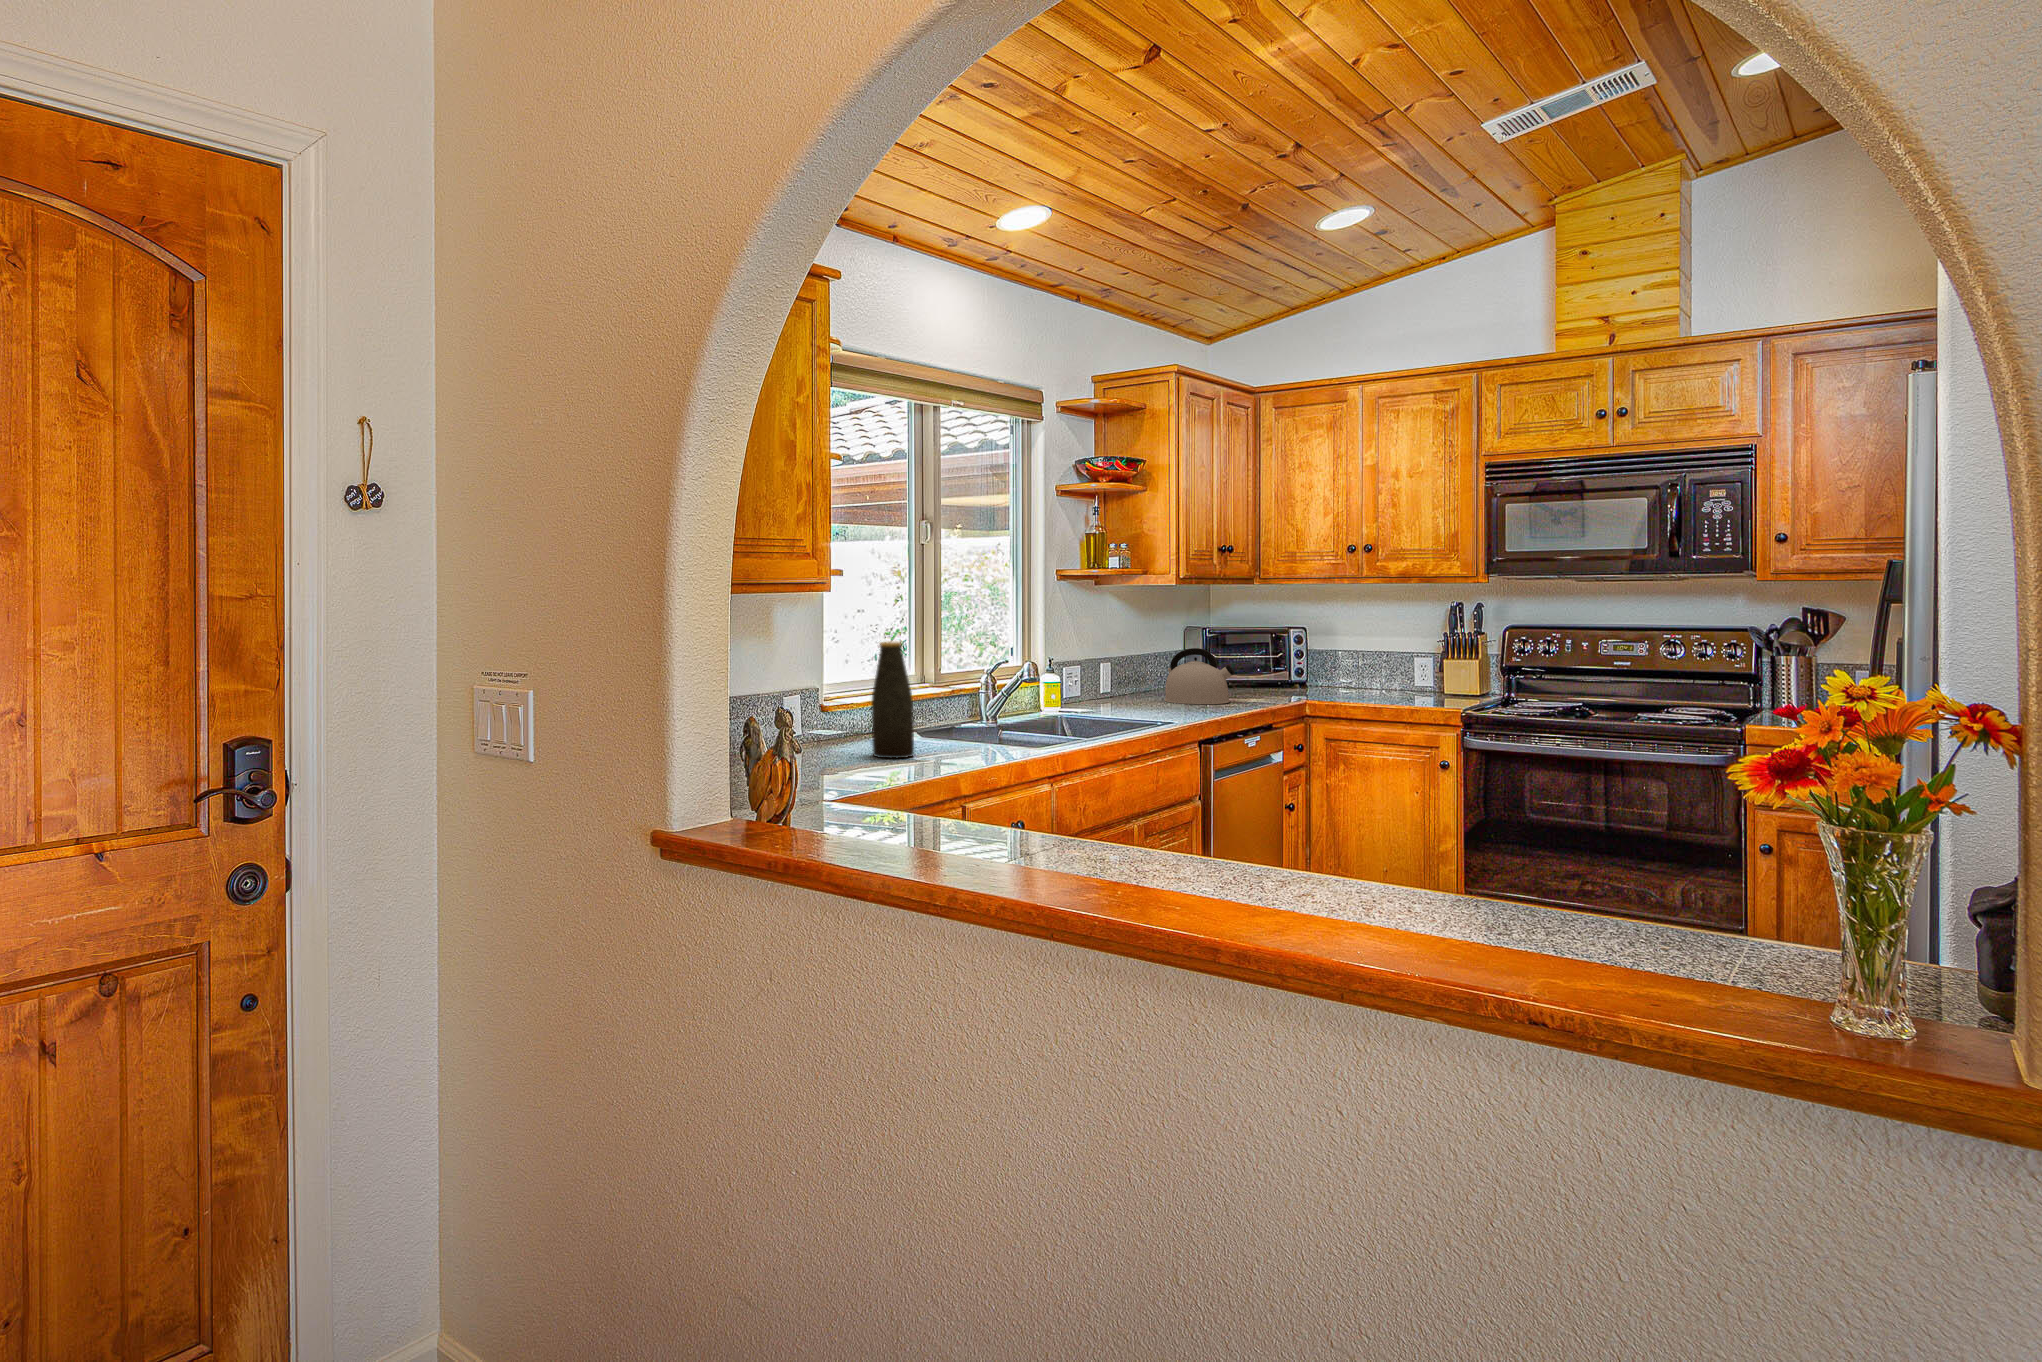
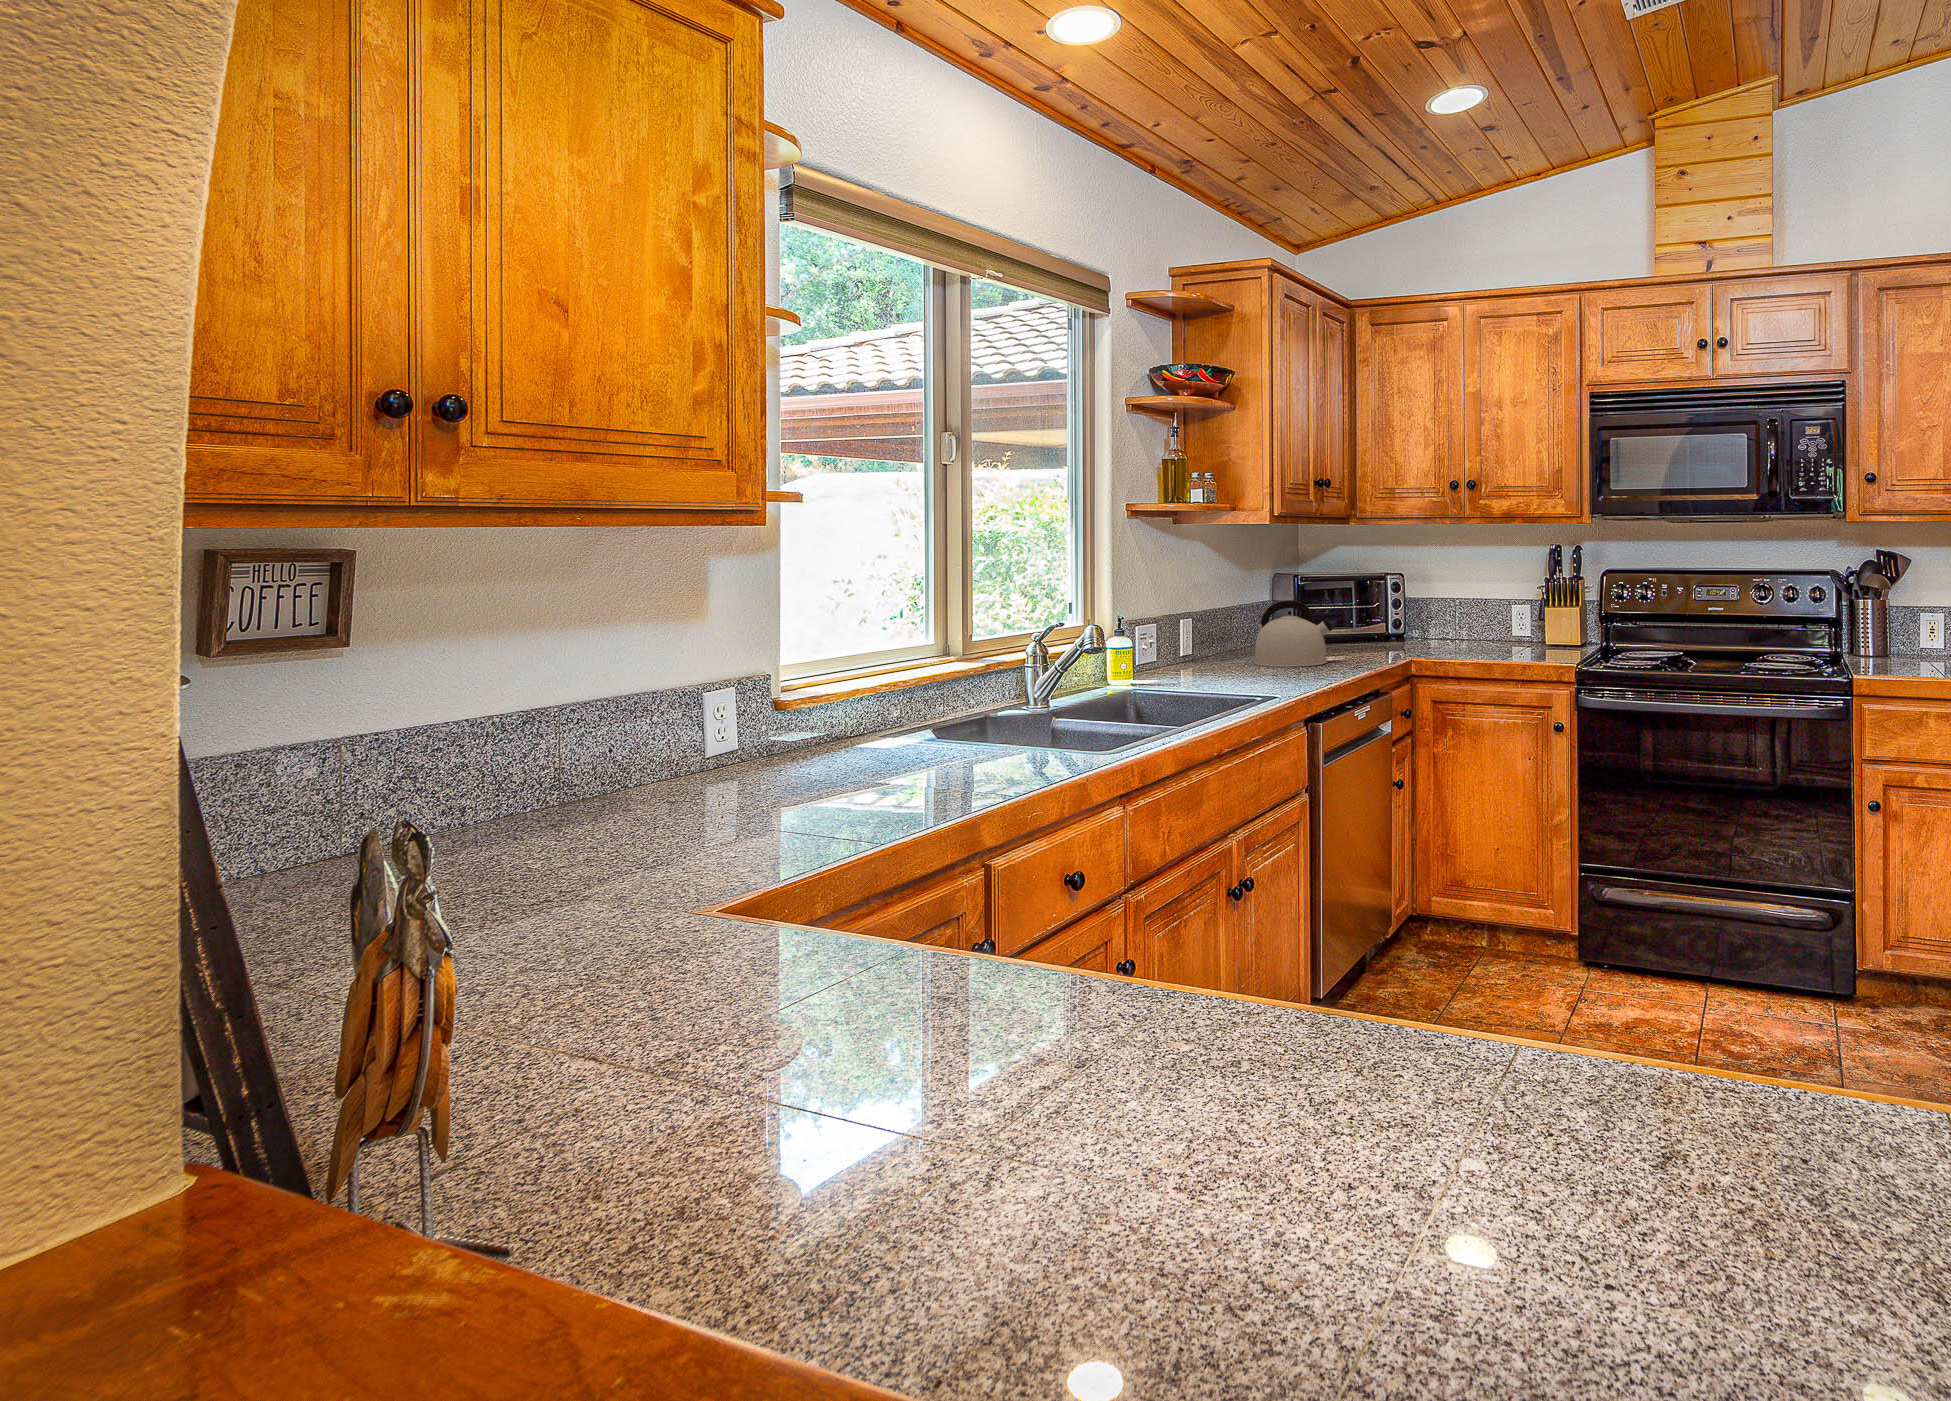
bottle: present [871,642,914,758] -> none [840,599,911,784]

